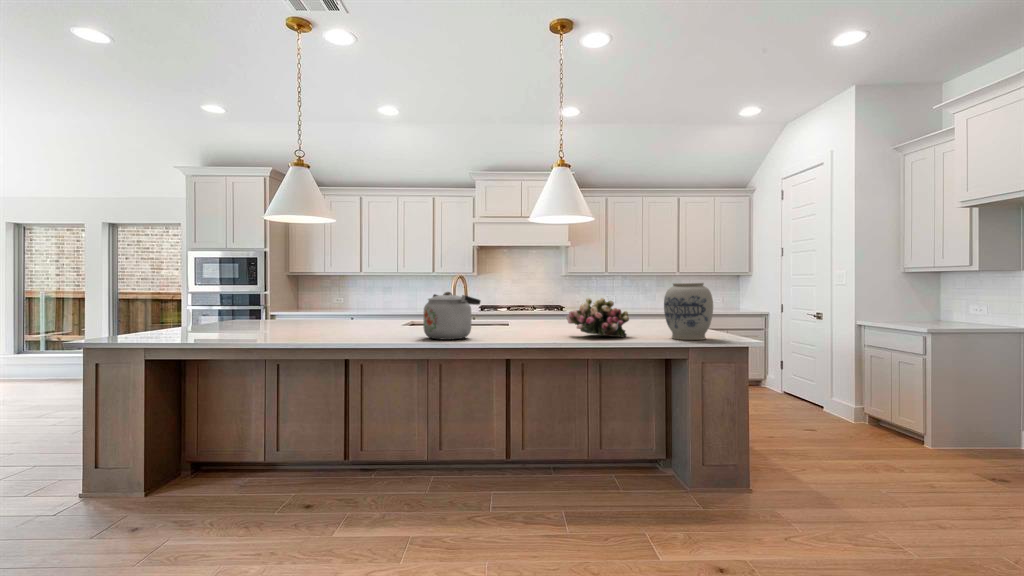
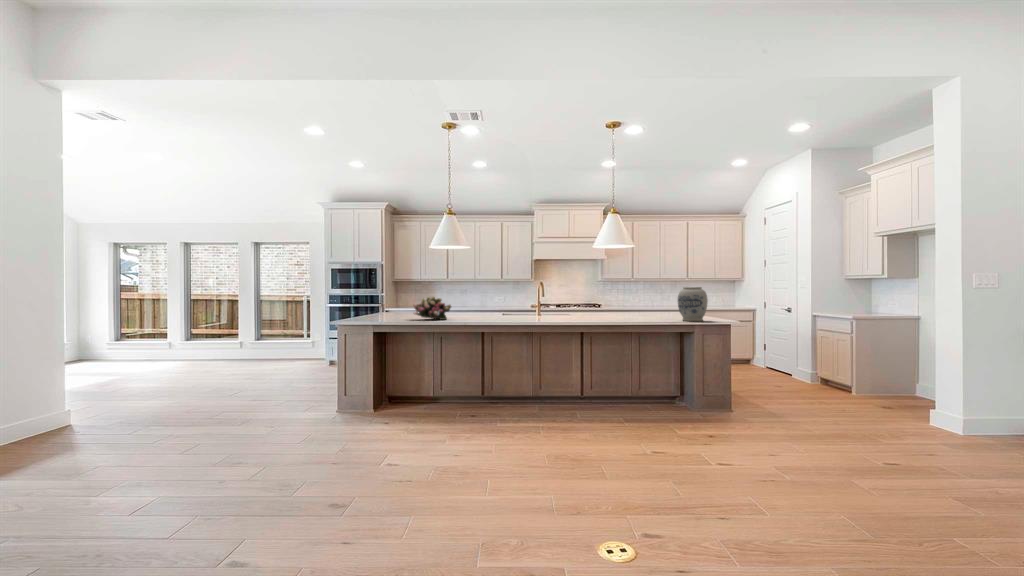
kettle: present [423,292,481,340] -> none [531,293,567,321]
flower arrangement: present [567,298,629,337] -> present [413,296,451,320]

